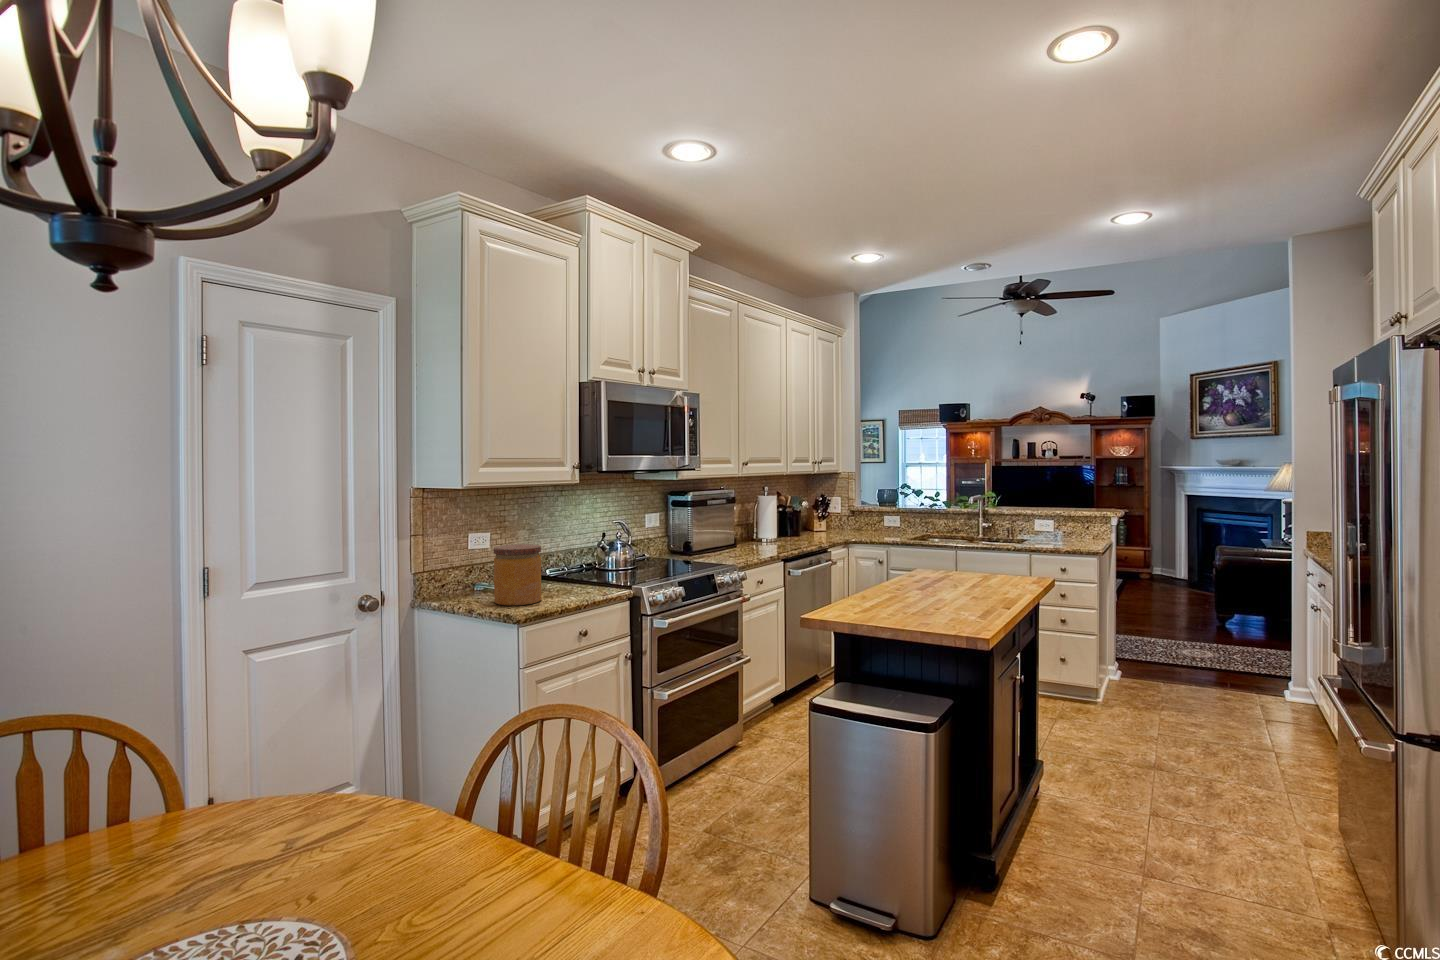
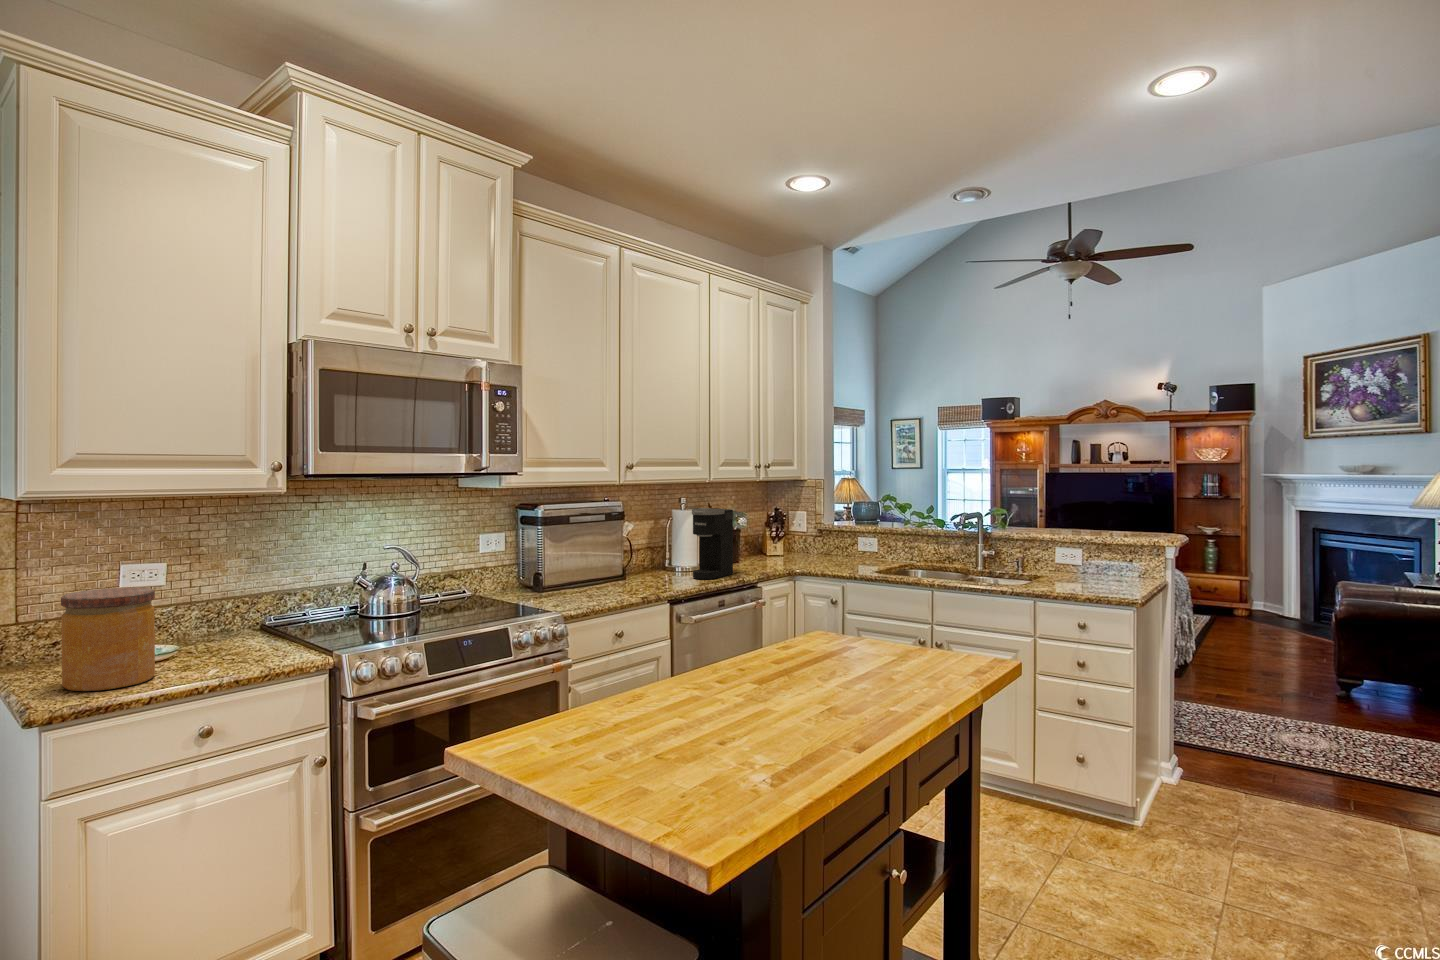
coffee maker: none [783,495,809,545] -> present [692,508,733,579]

